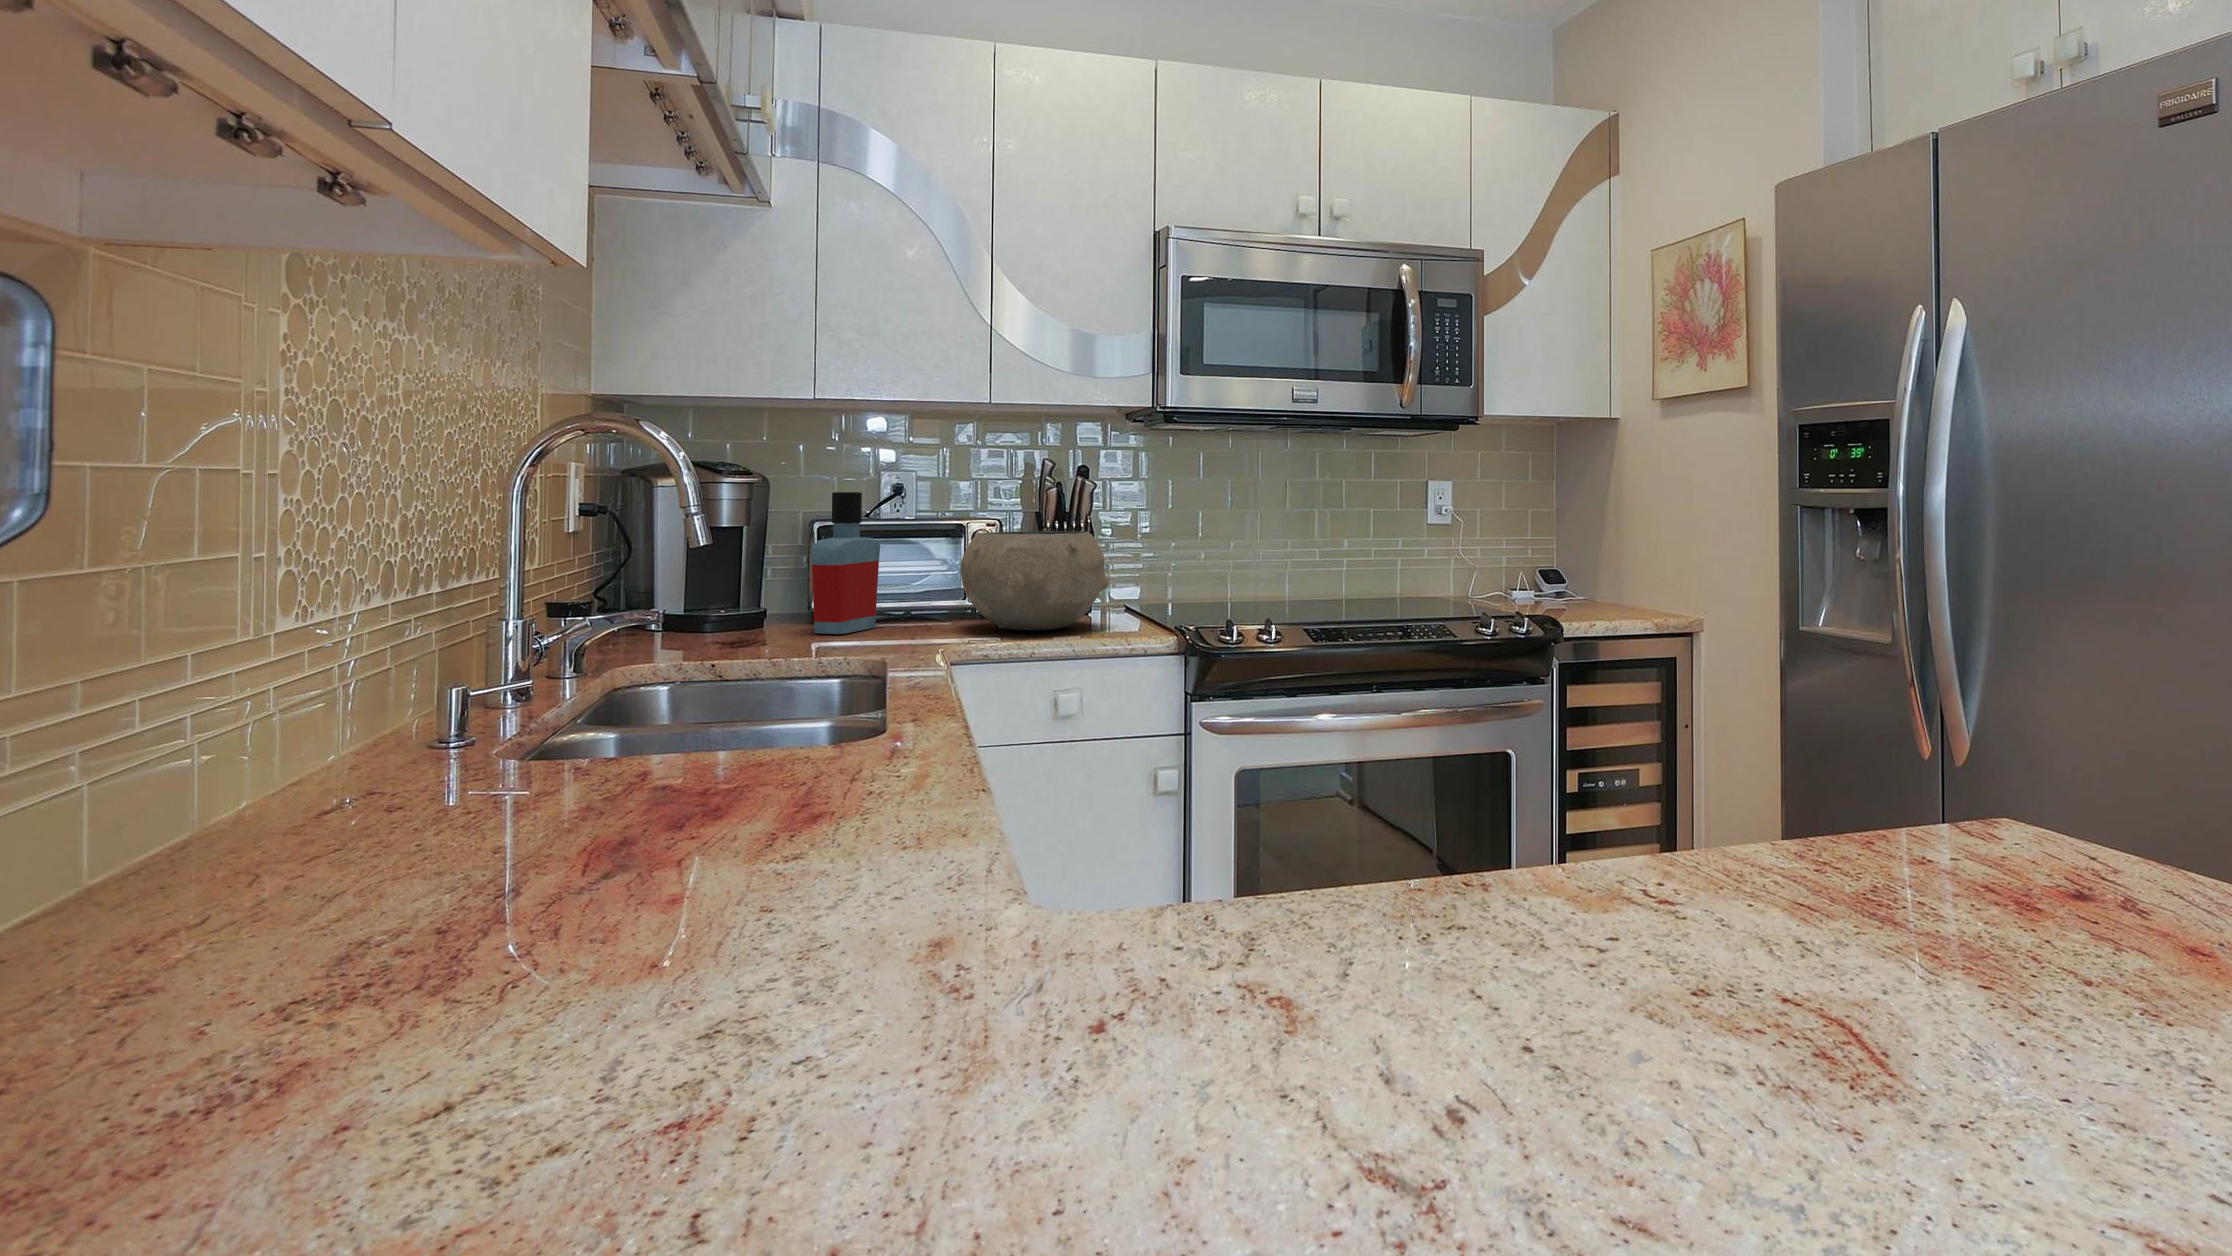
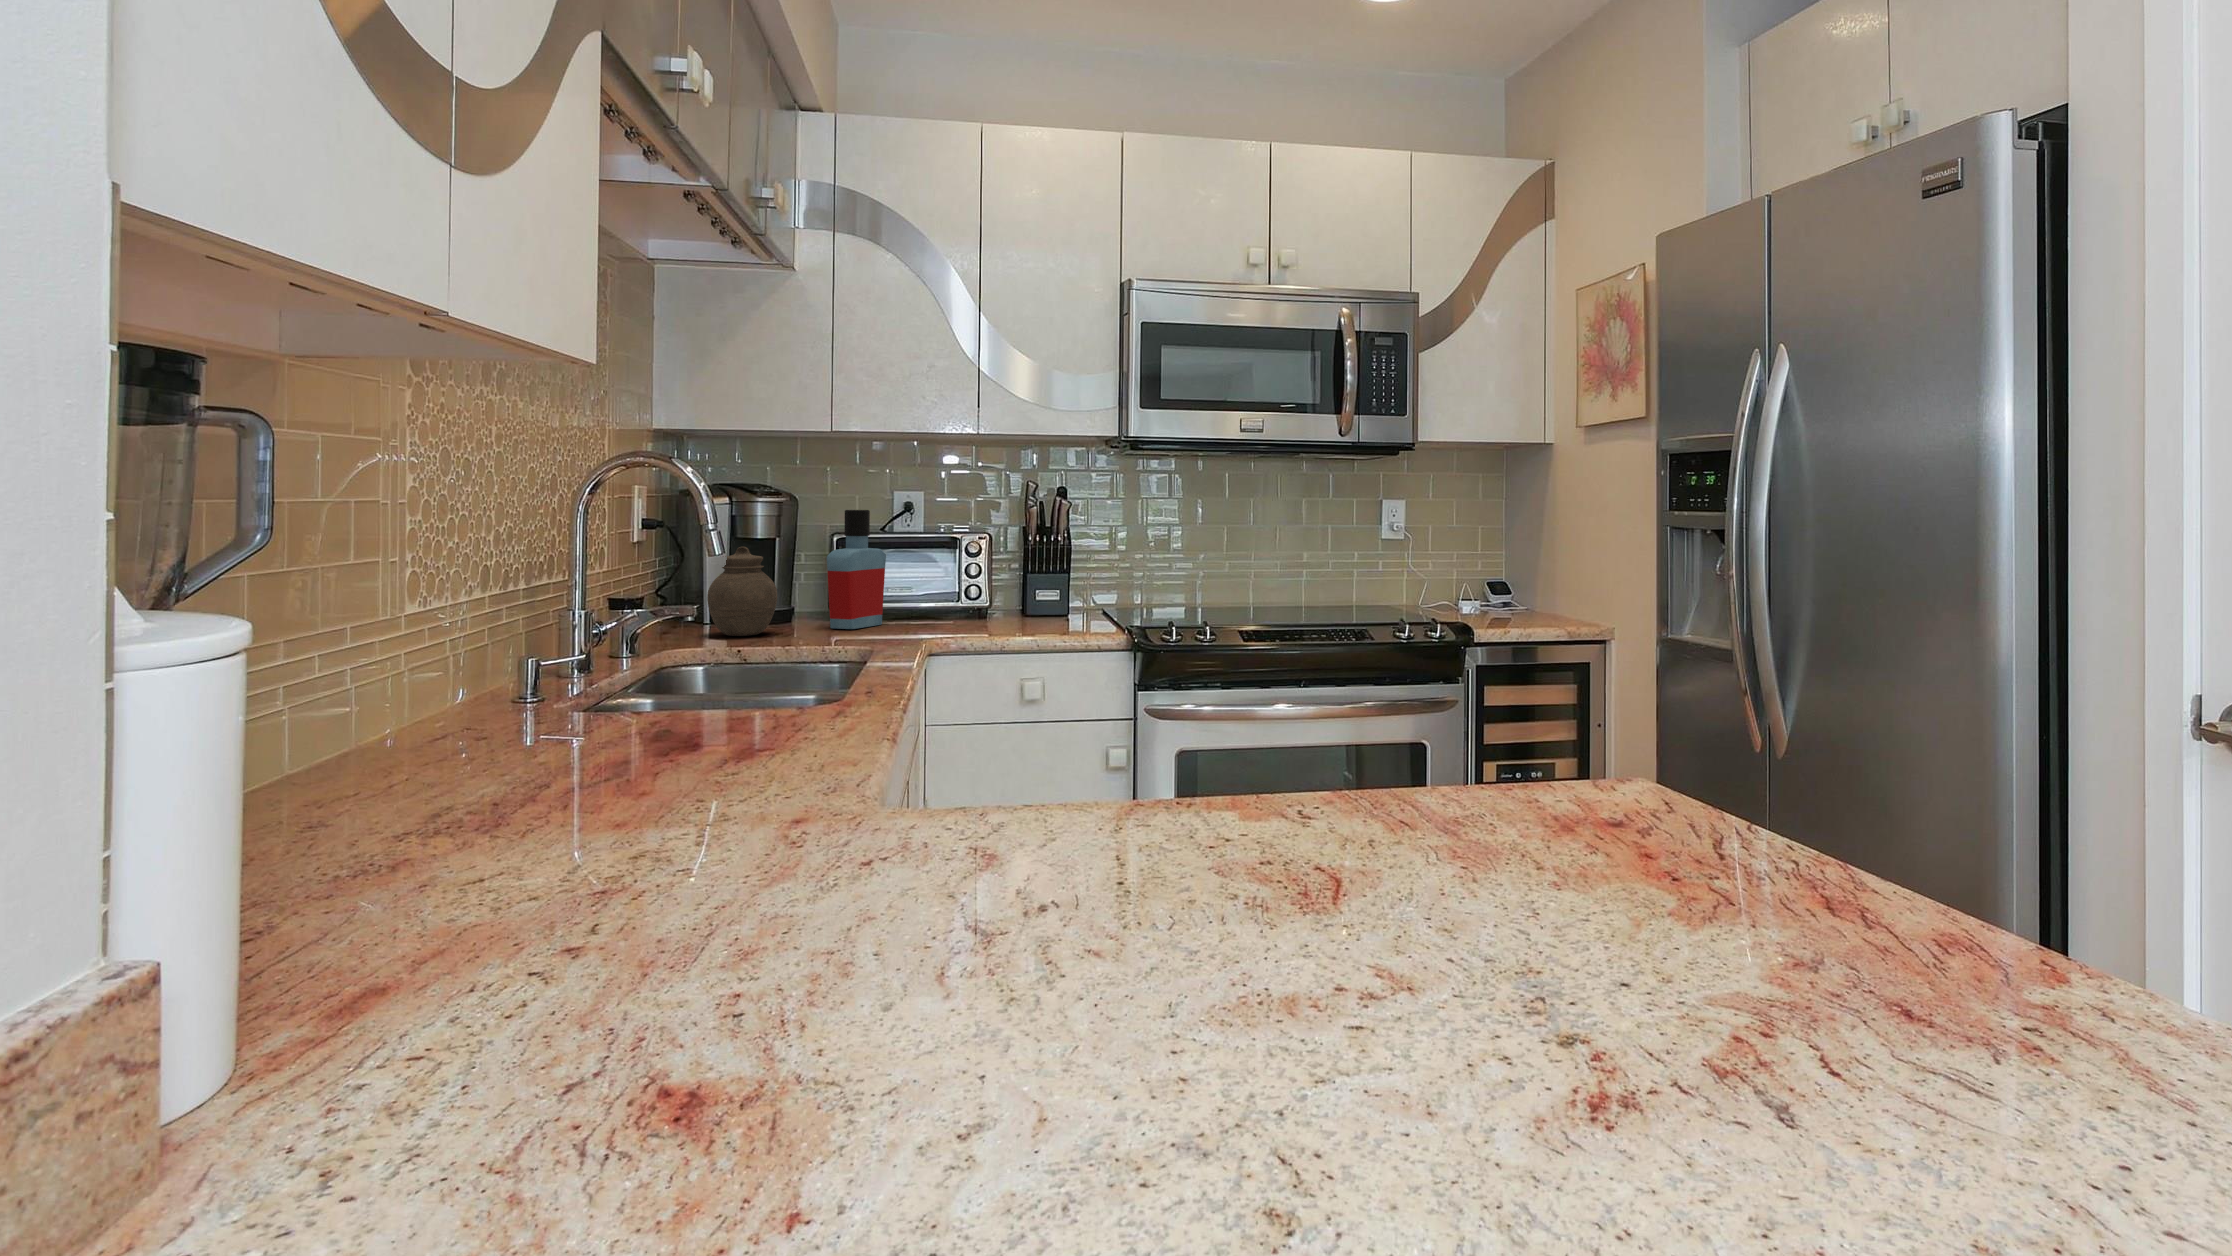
ceramic bowl: present [961,531,1109,630] -> none [951,544,1076,629]
jar: none [665,537,752,645] -> present [707,547,777,636]

